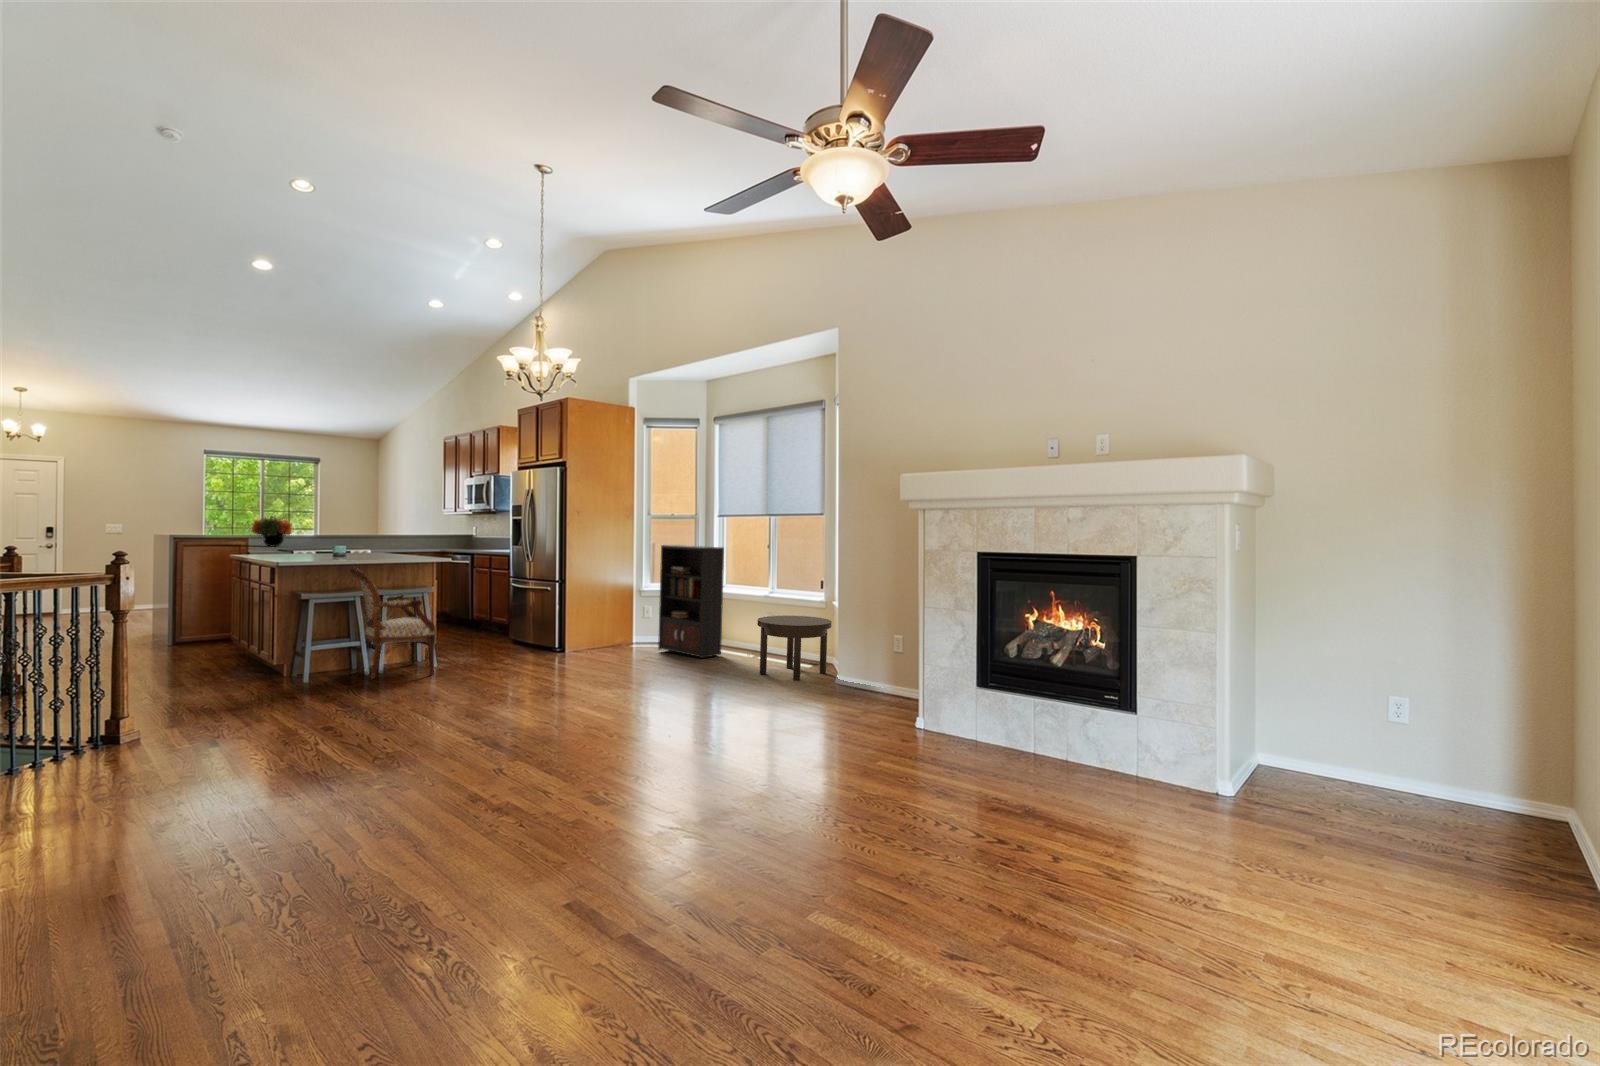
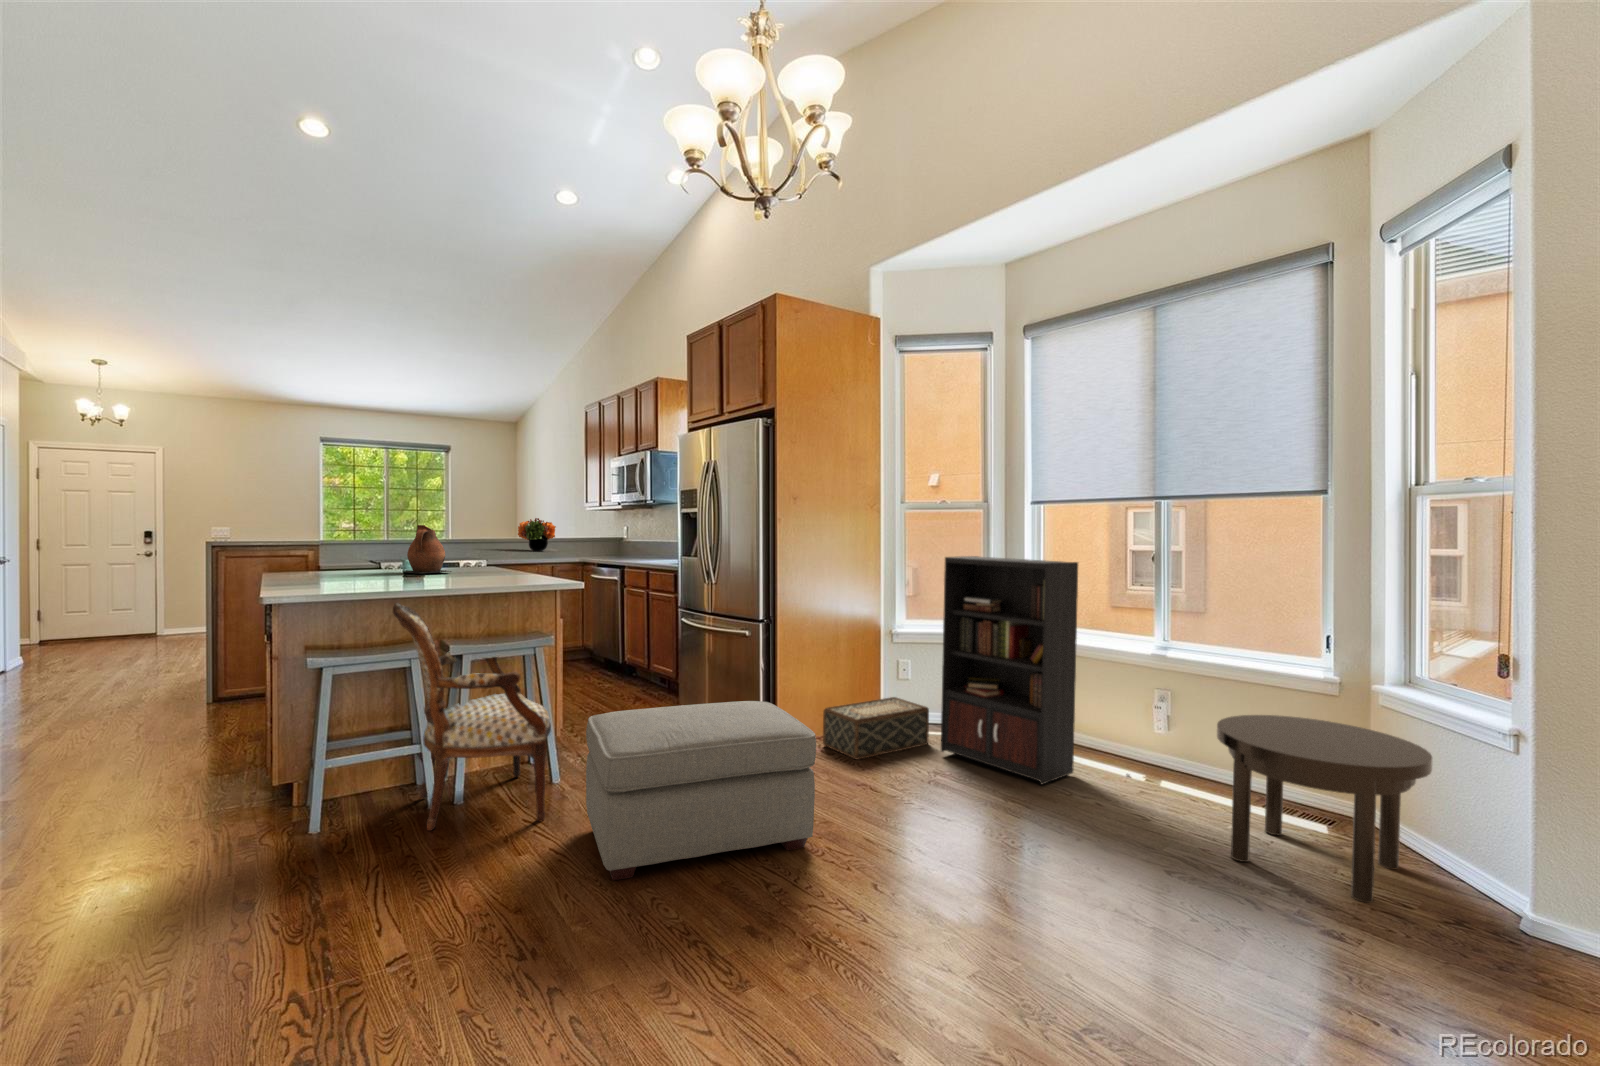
flower arrangement: present [252,517,292,546] -> present [518,518,556,551]
ceramic pitcher: none [327,525,361,555] -> present [406,525,452,573]
ottoman: none [458,615,574,687] -> present [586,701,816,880]
woven basket: none [594,625,656,654] -> present [823,697,929,760]

